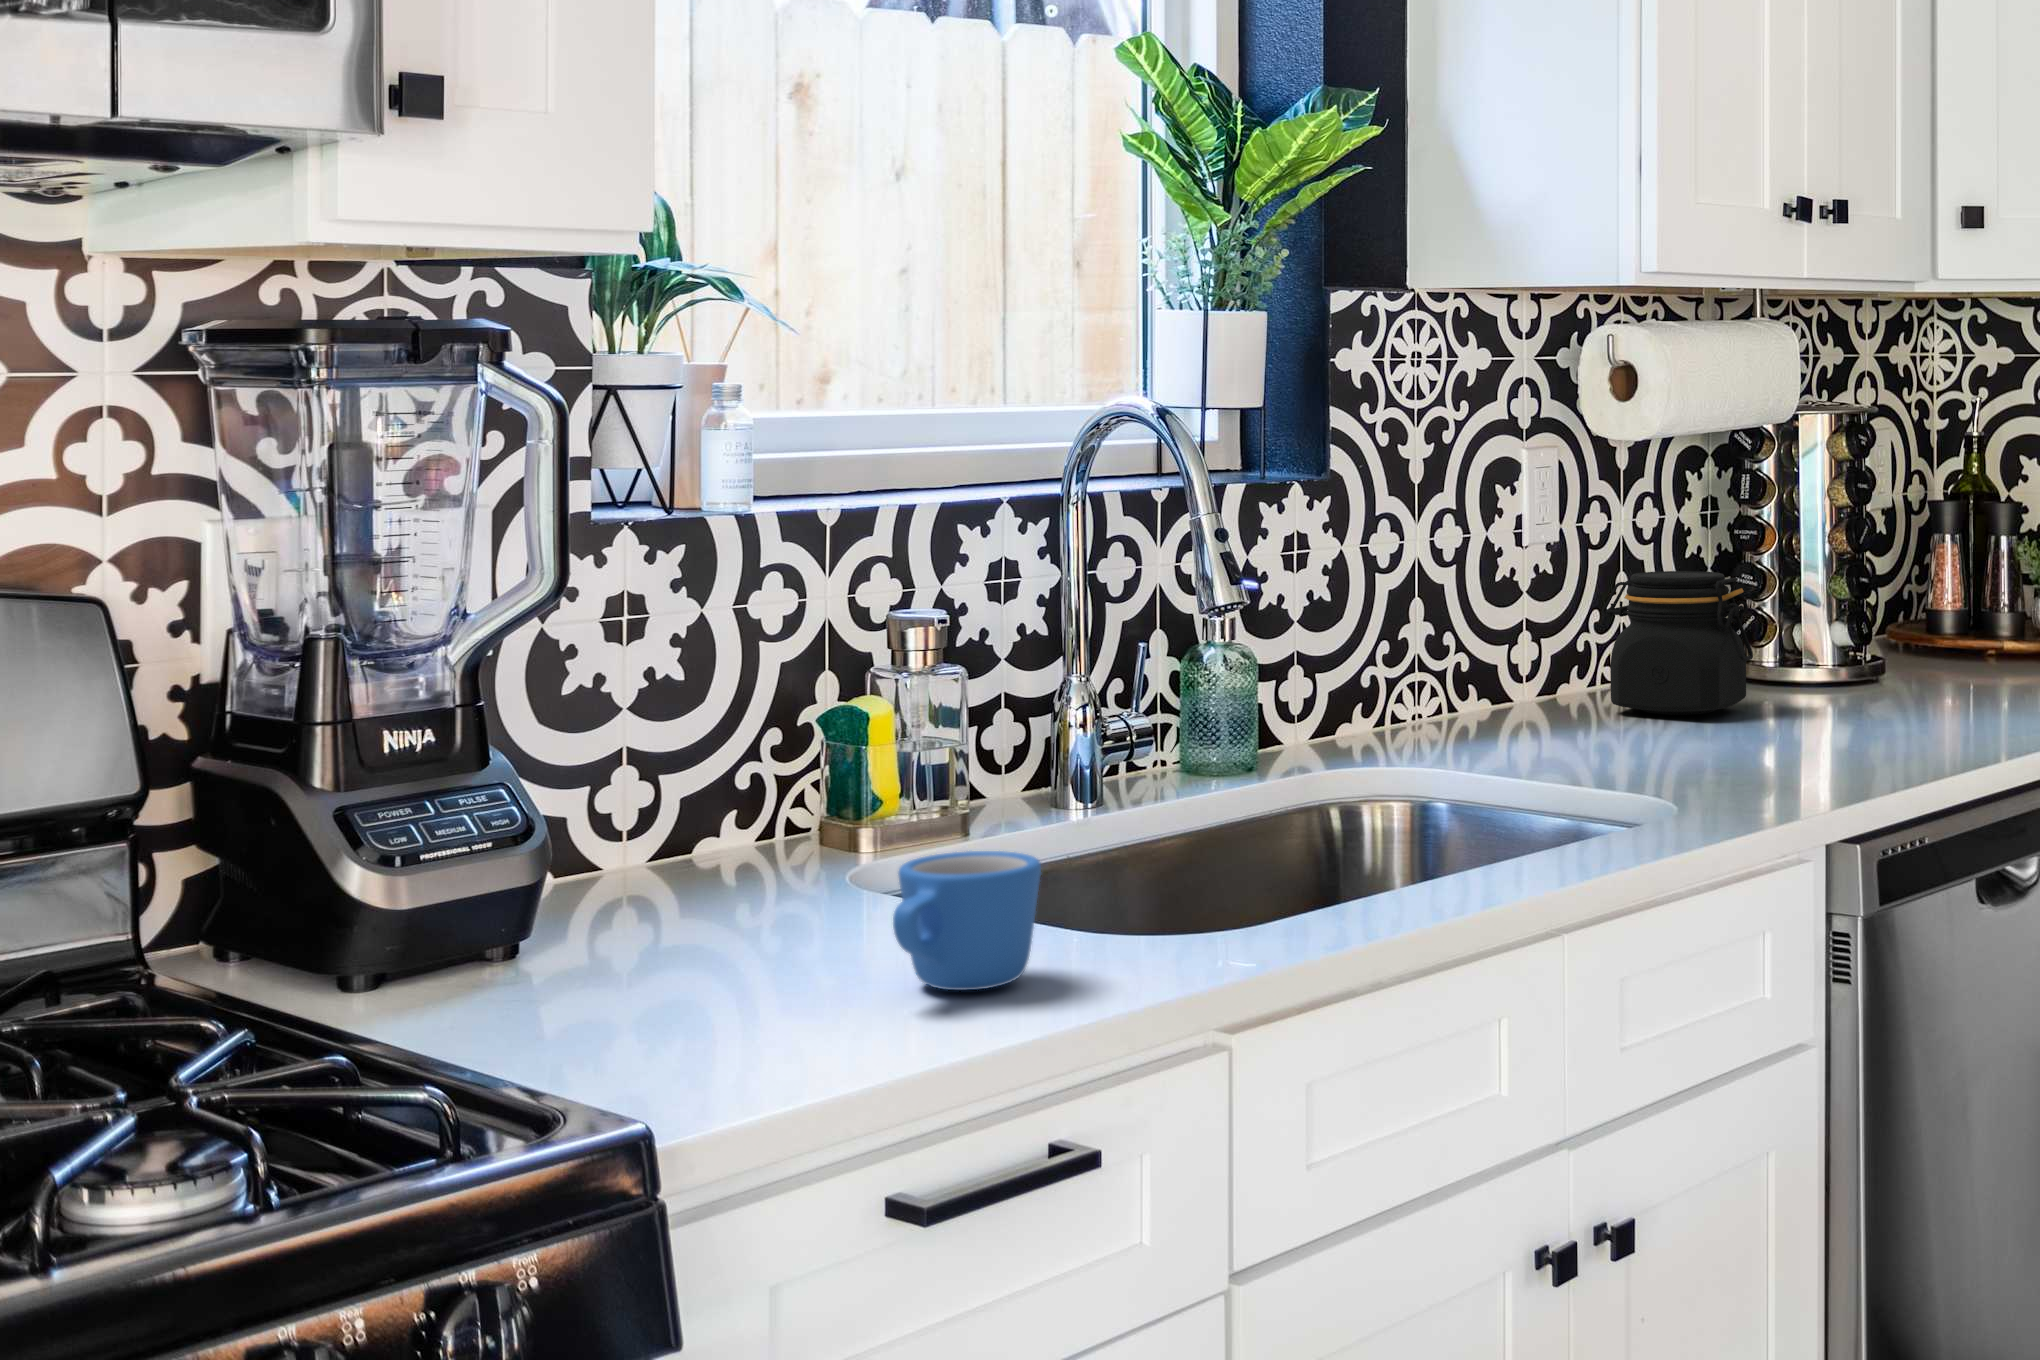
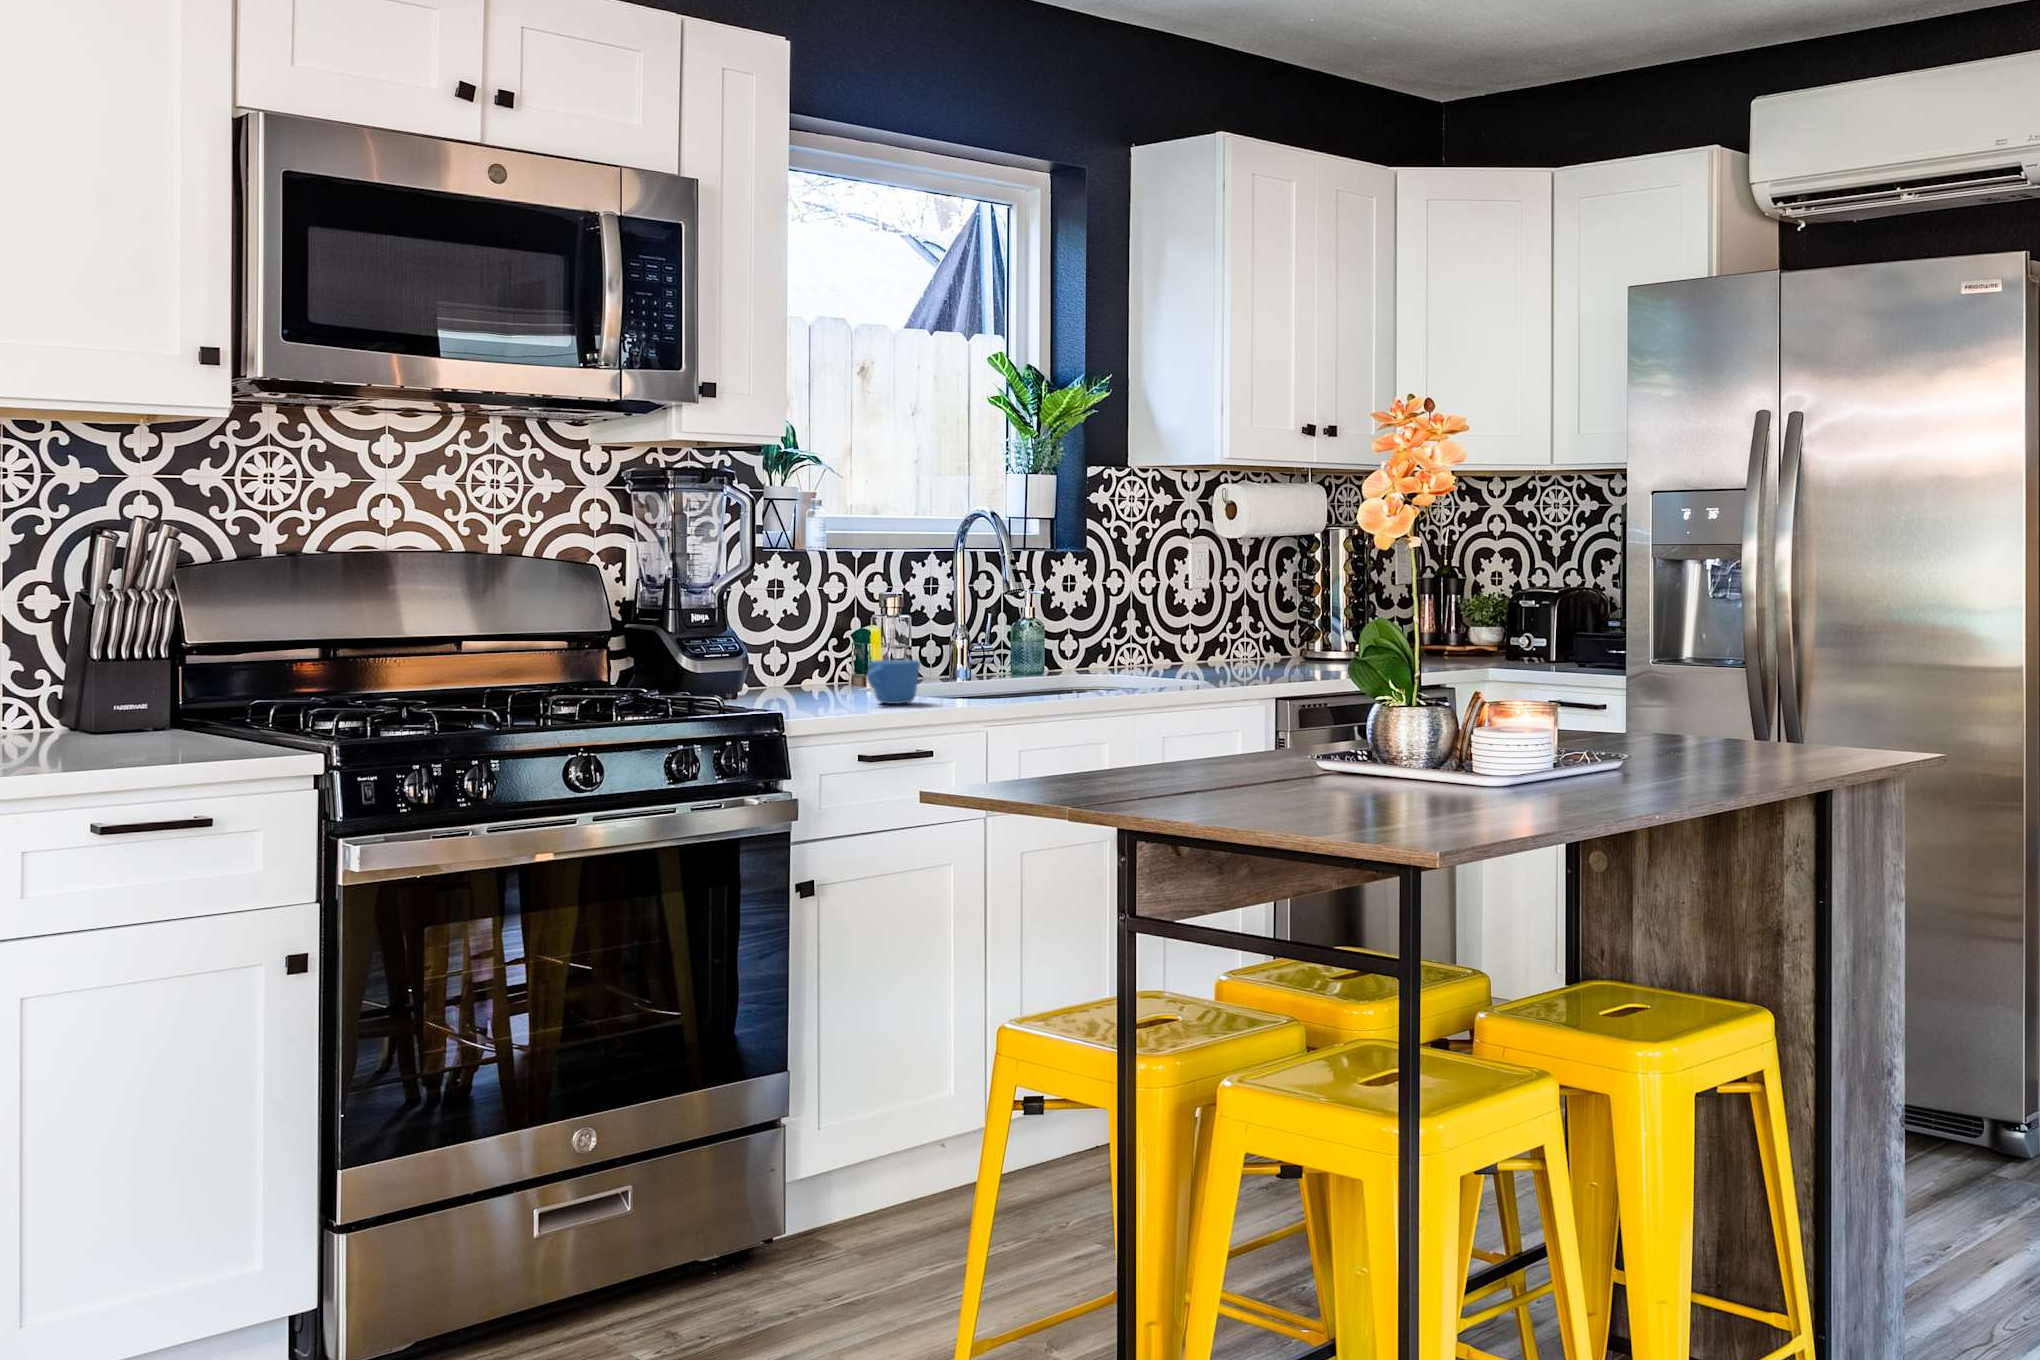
jar: present [1602,571,1753,715] -> none [1218,599,1284,663]

